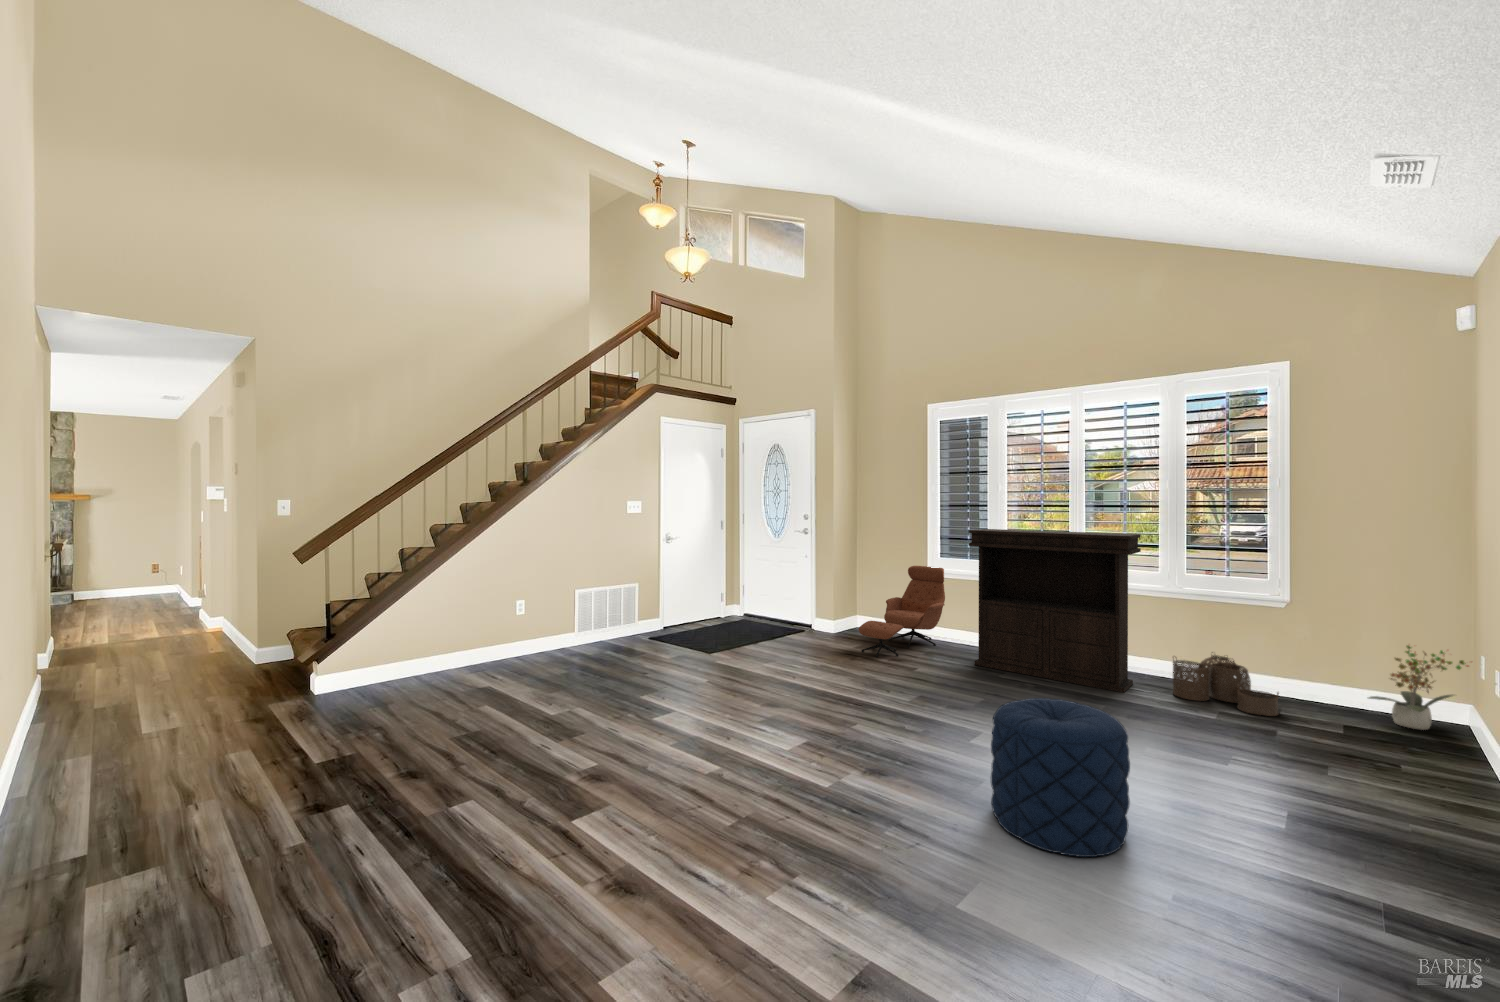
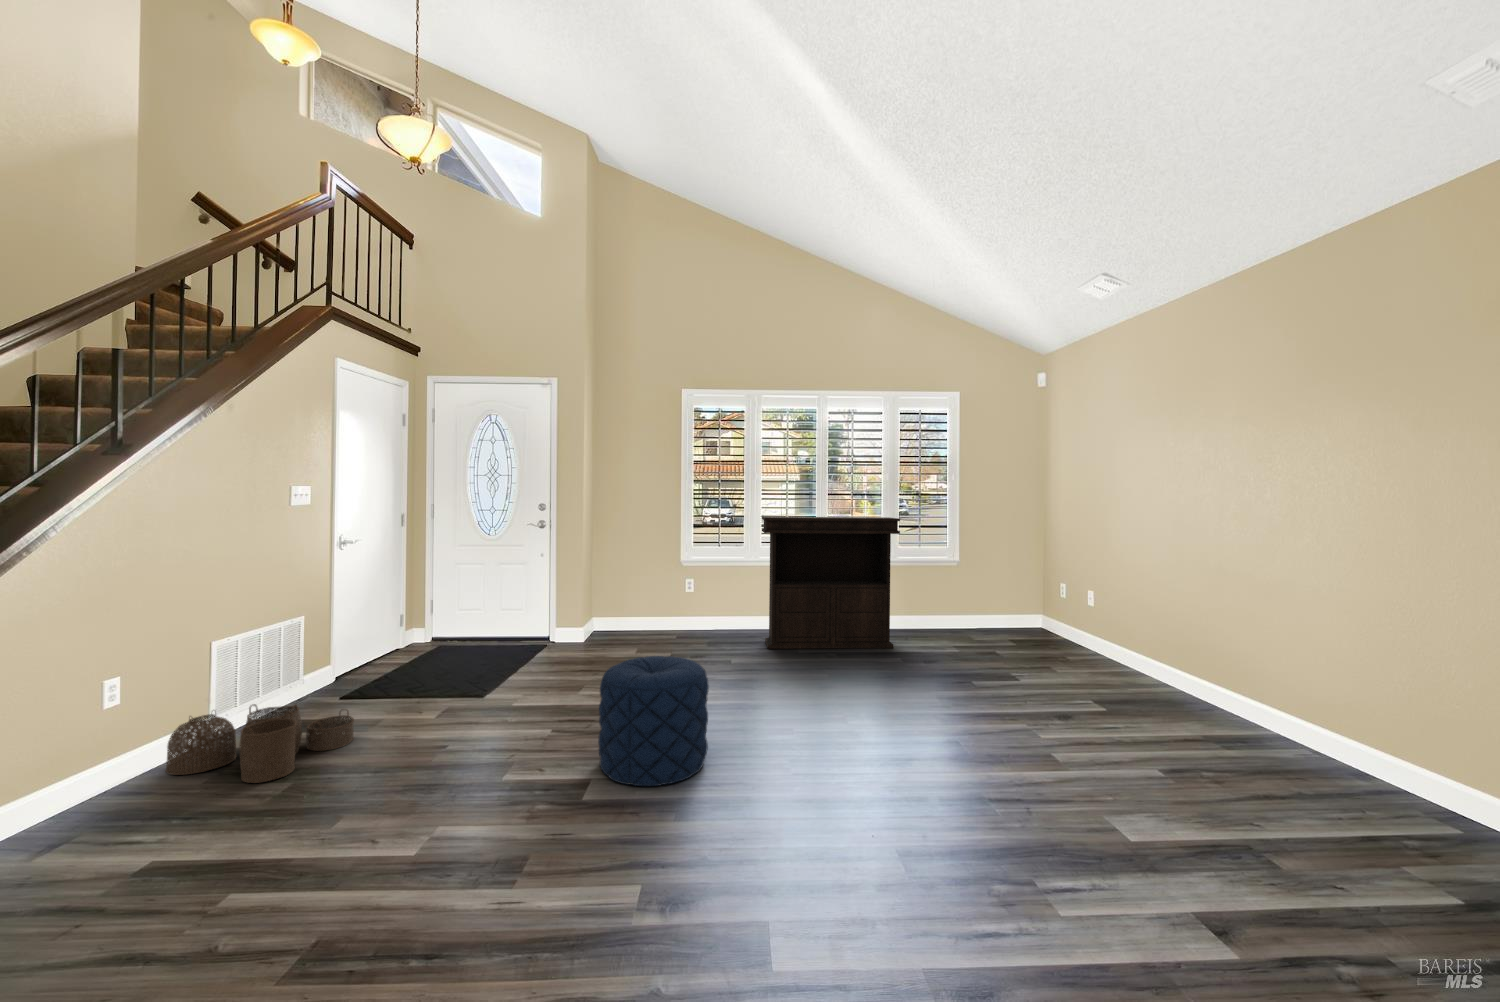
lounge chair: present [859,566,945,657] -> none [650,558,708,659]
potted plant: present [1368,645,1469,730] -> none [1013,584,1059,637]
woven basket: present [1173,652,1279,716] -> present [165,704,354,783]
pouf: present [991,698,1130,857] -> present [598,656,709,786]

